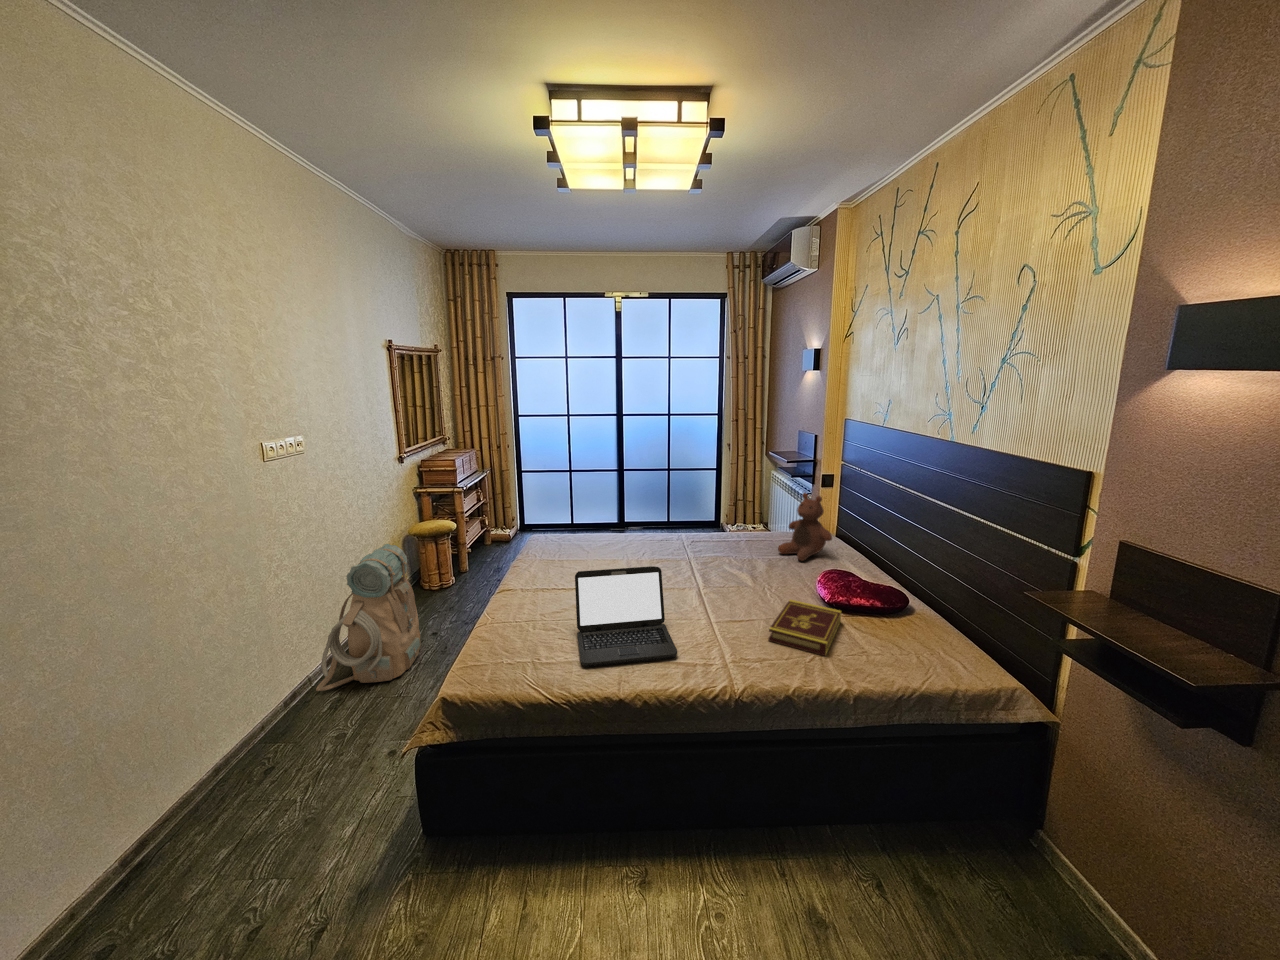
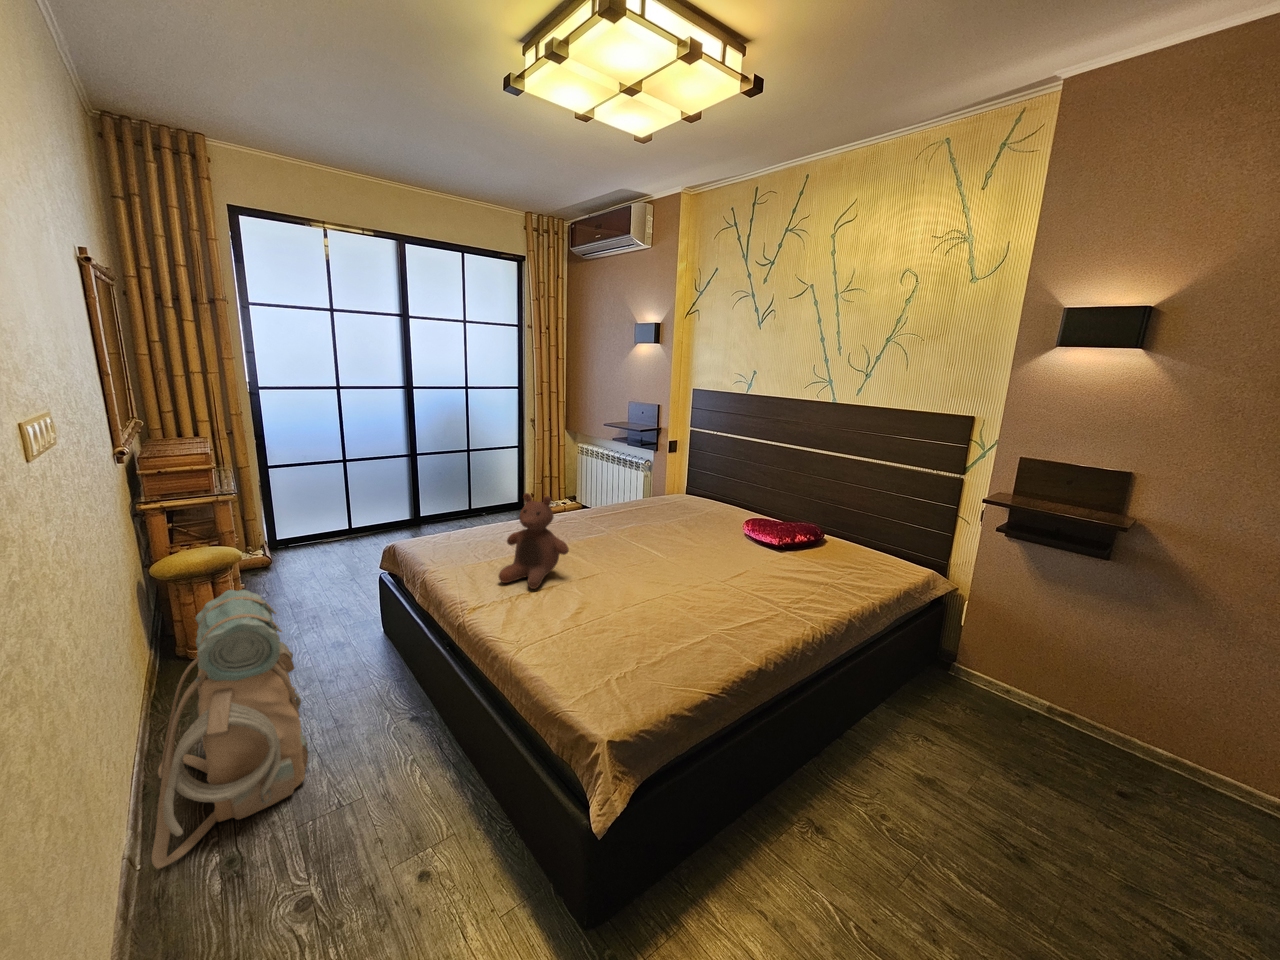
stuffed bear: present [778,493,832,561] -> present [499,493,569,589]
laptop: present [575,566,677,667] -> none [634,537,753,651]
book: present [768,600,841,656] -> none [763,548,835,584]

